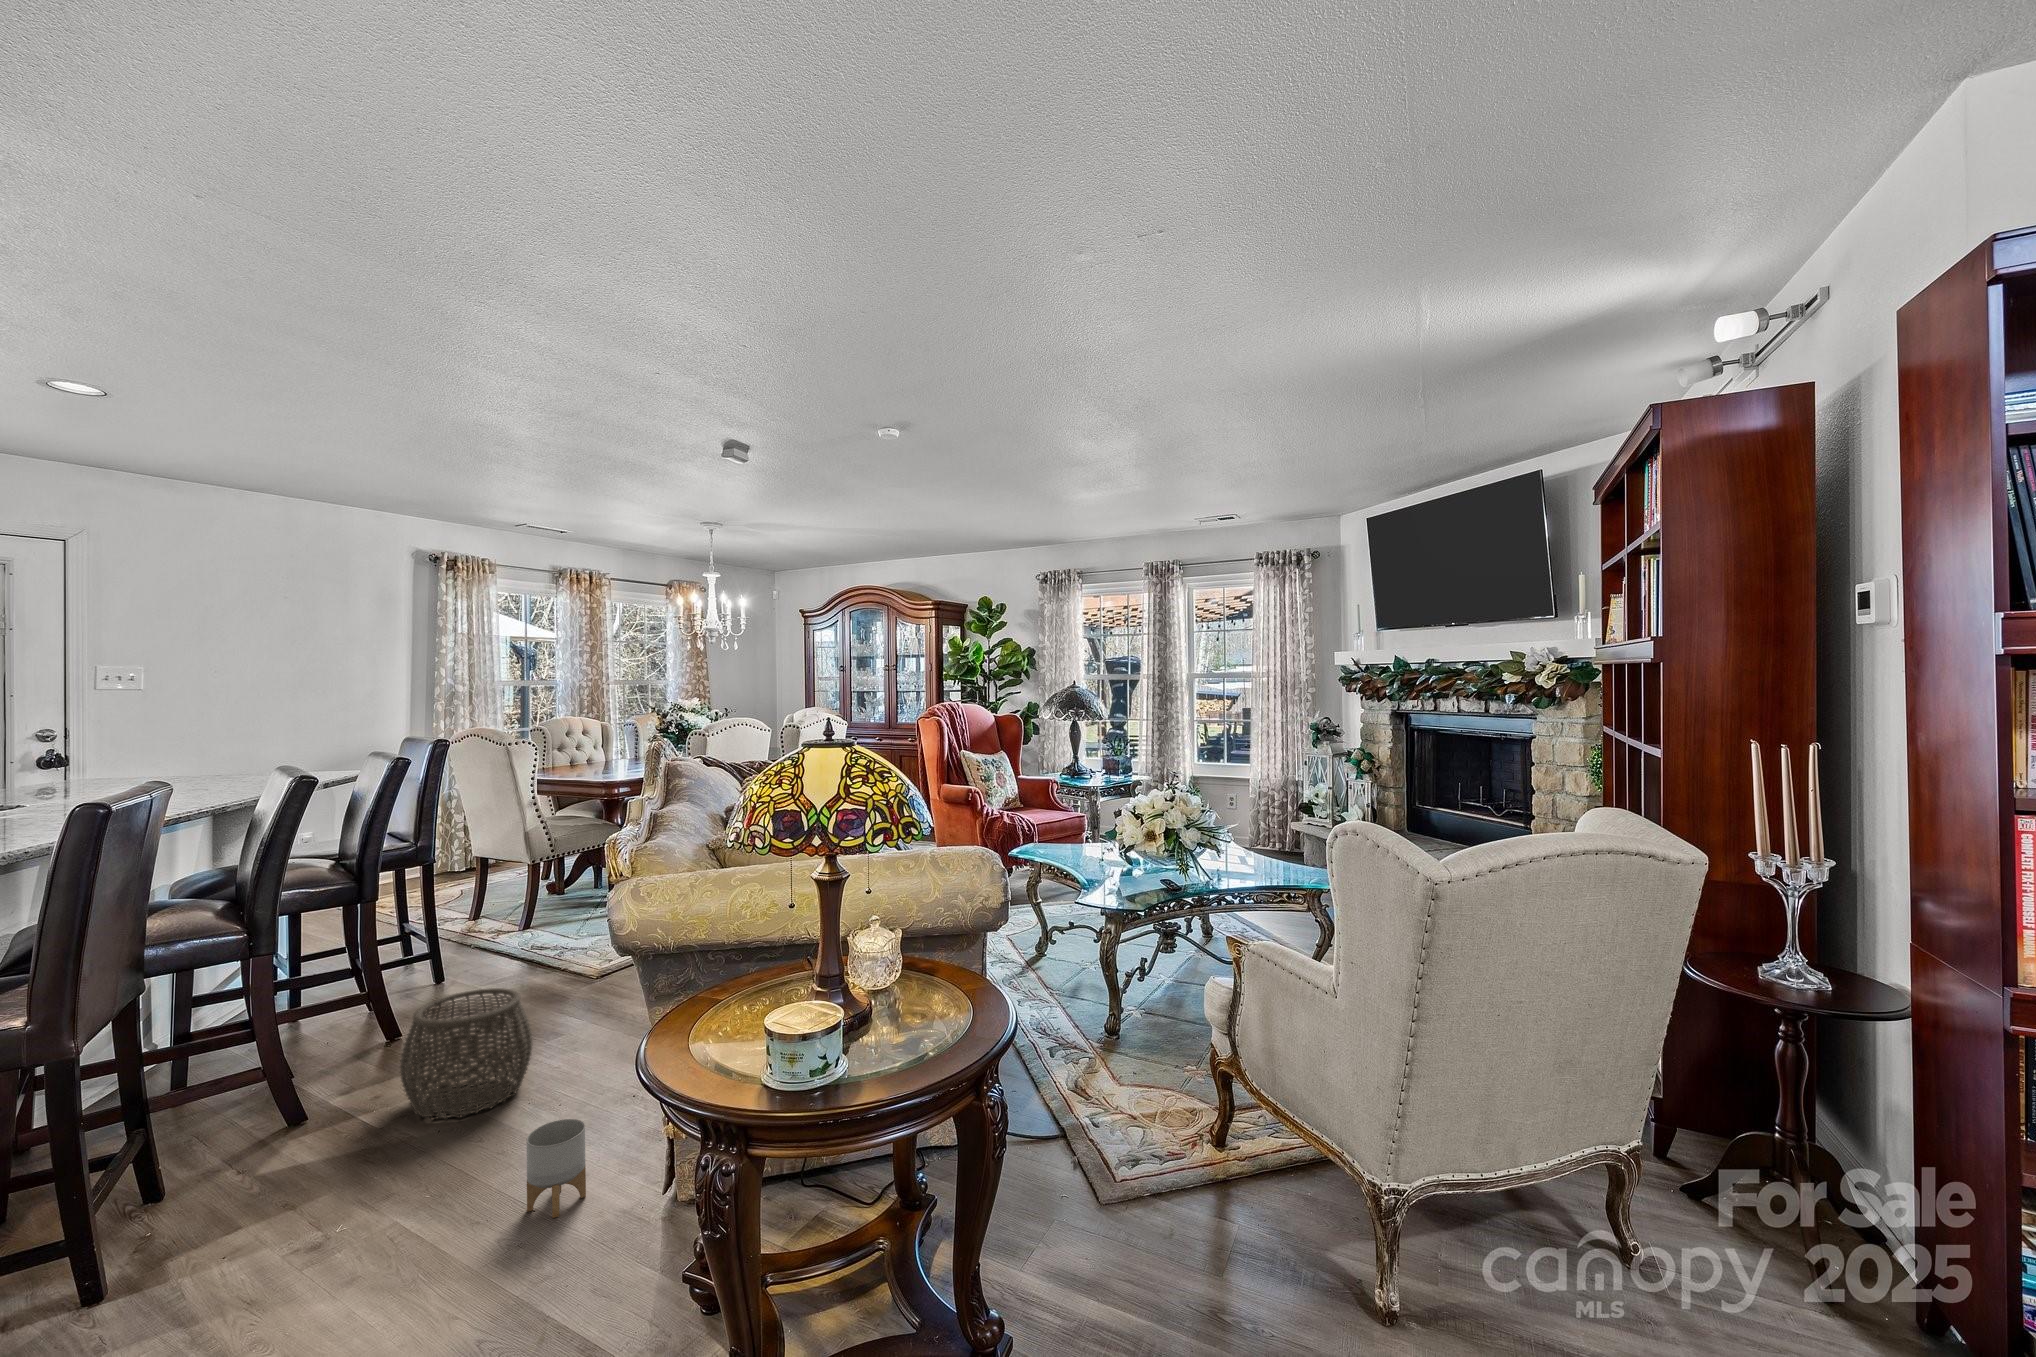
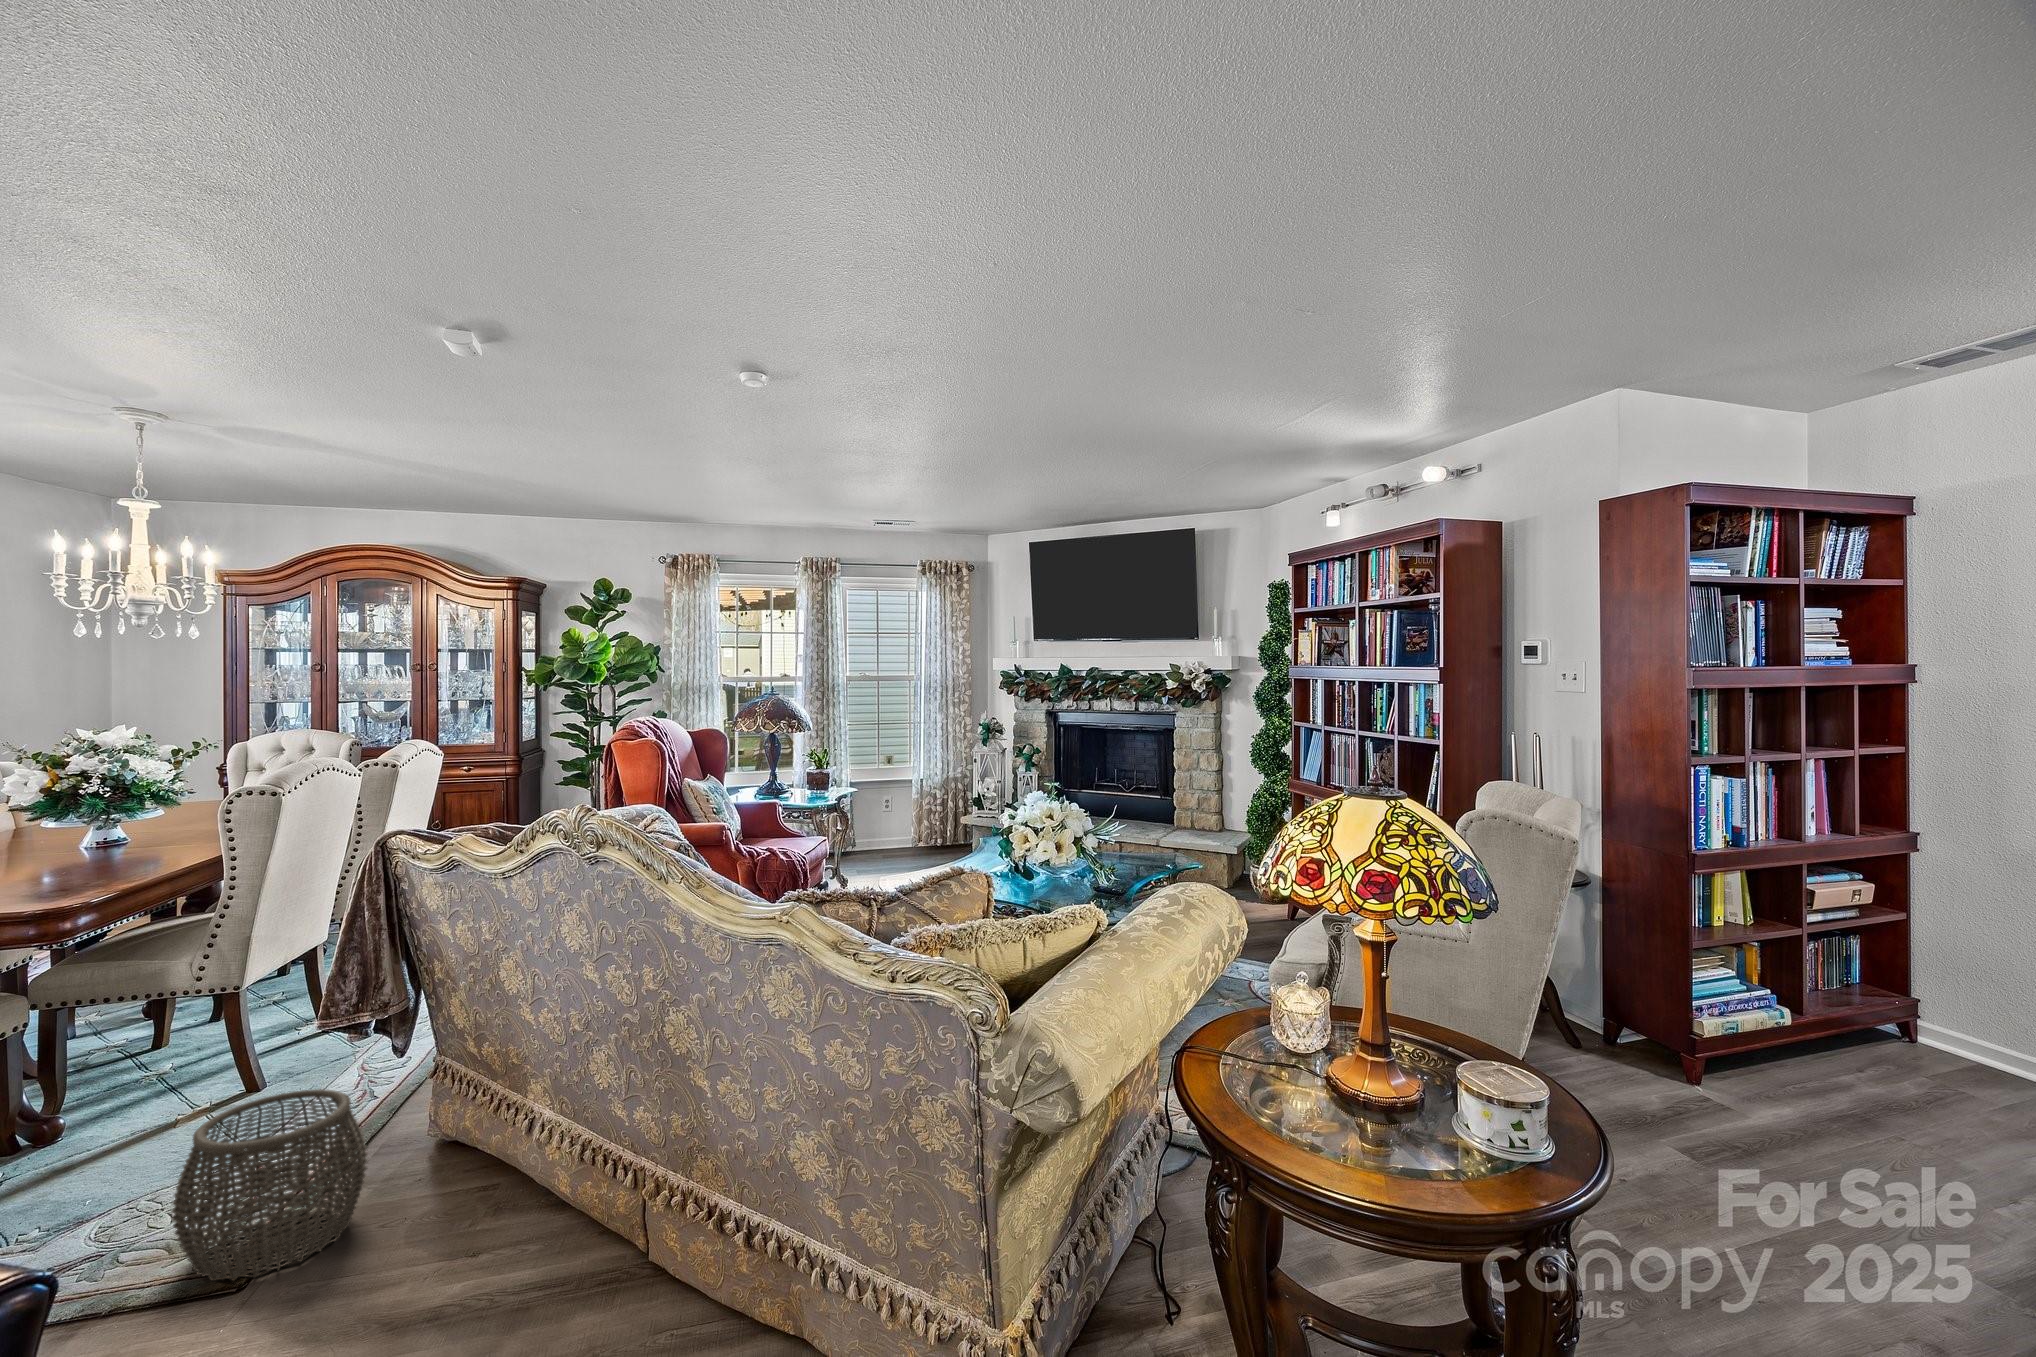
planter: present [526,1119,586,1218] -> none [550,1183,616,1298]

